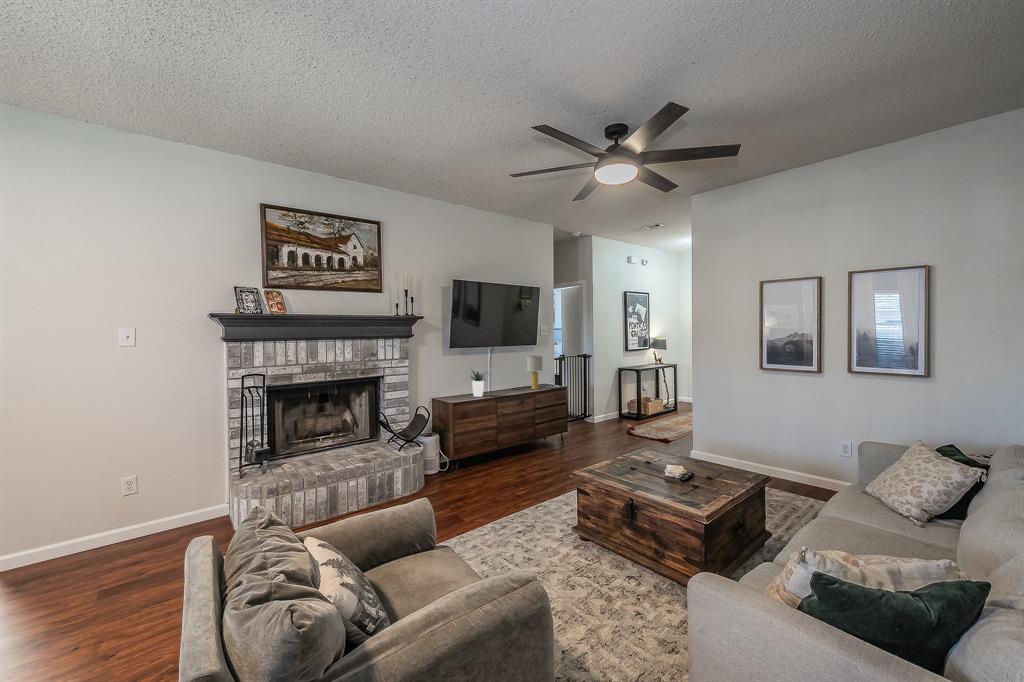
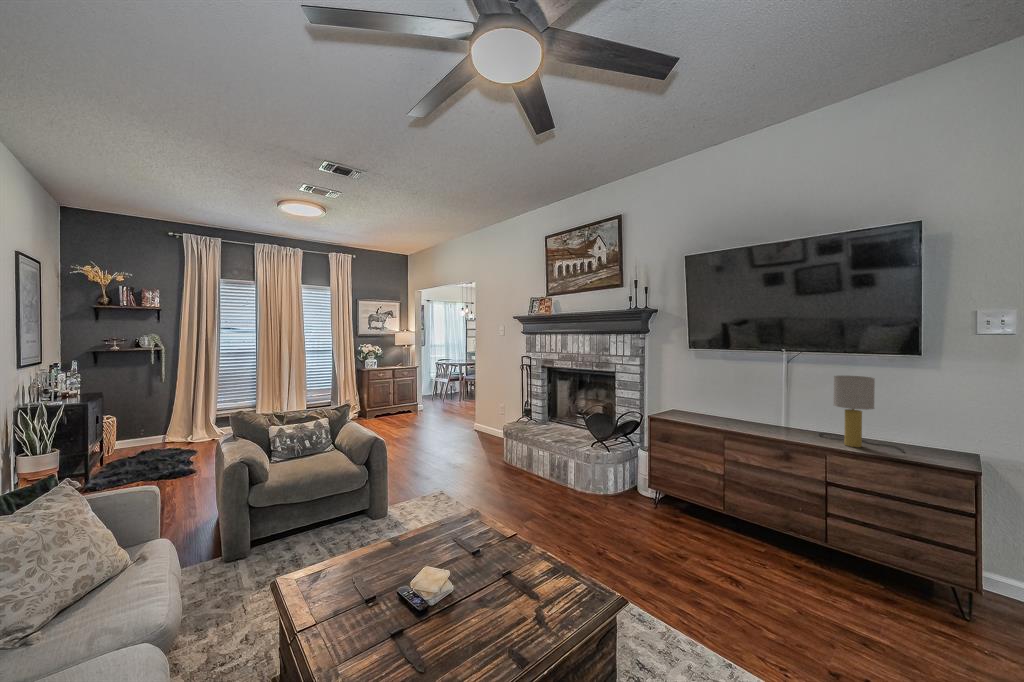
potted plant: present [467,370,488,397] -> none [689,382,738,423]

